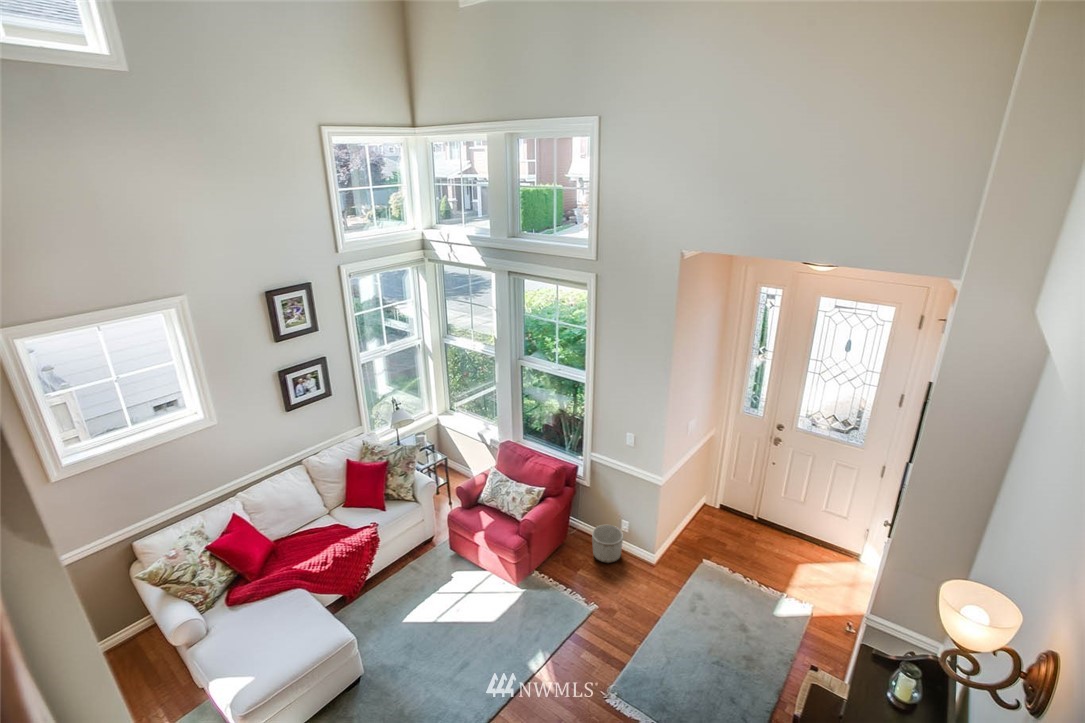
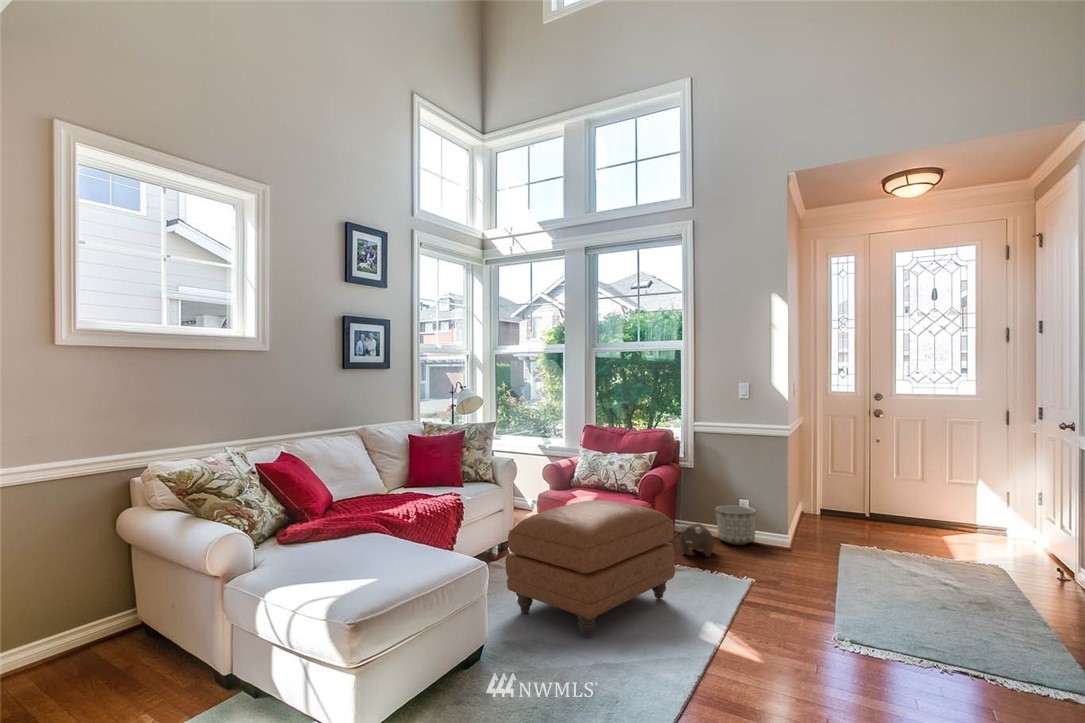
plush toy: none [548,552,578,580] -> present [680,523,713,557]
ottoman: none [383,557,510,686] -> present [505,500,675,637]

